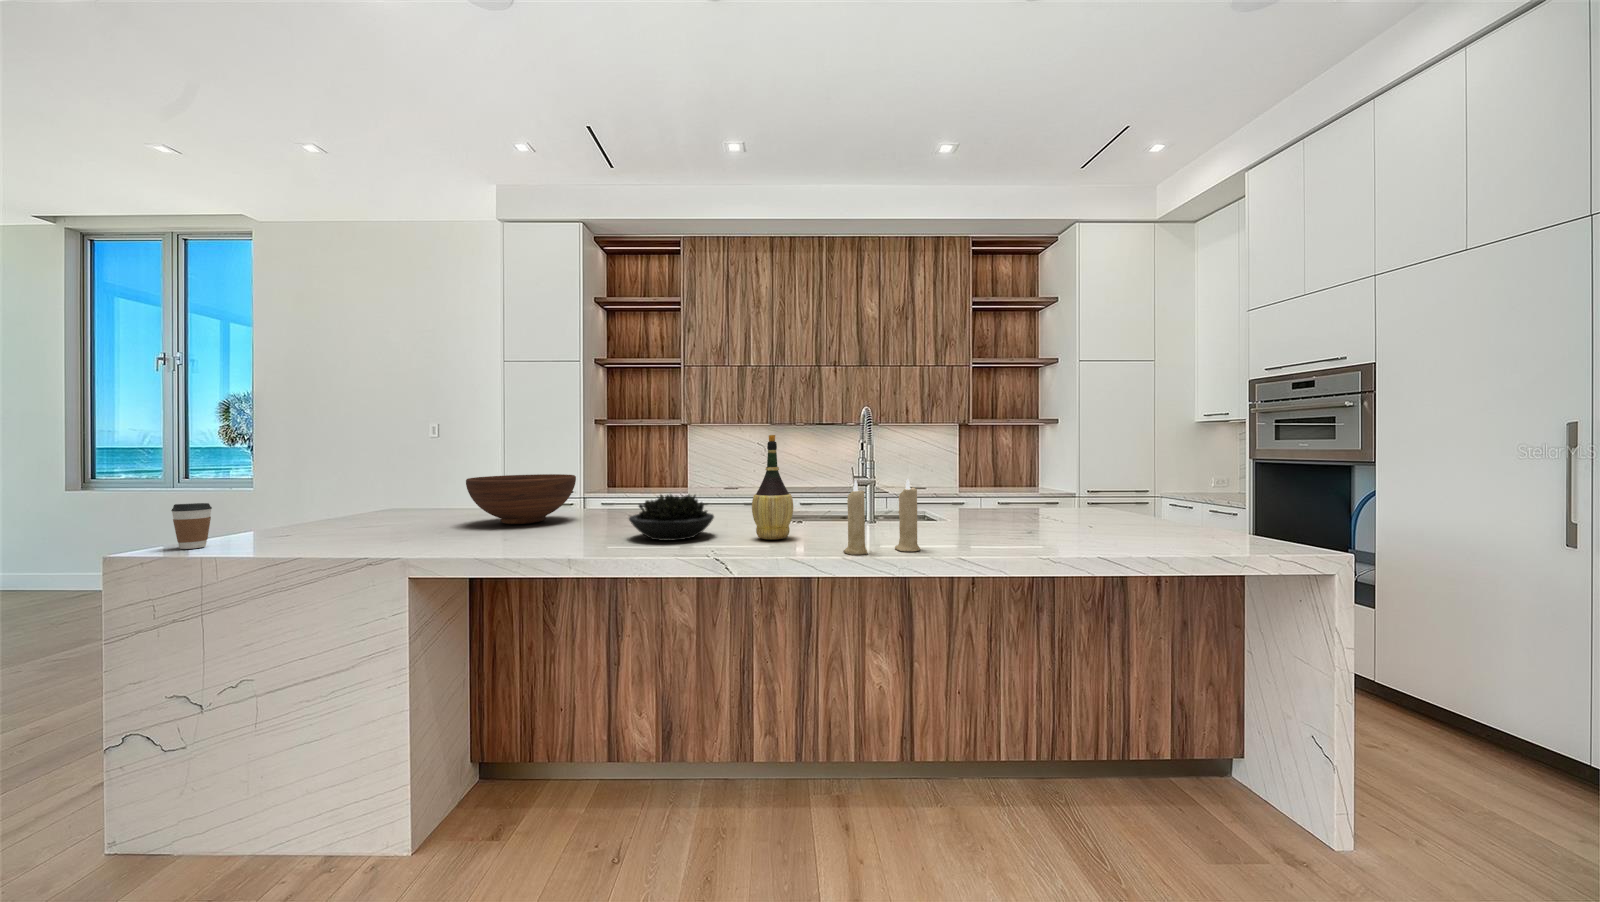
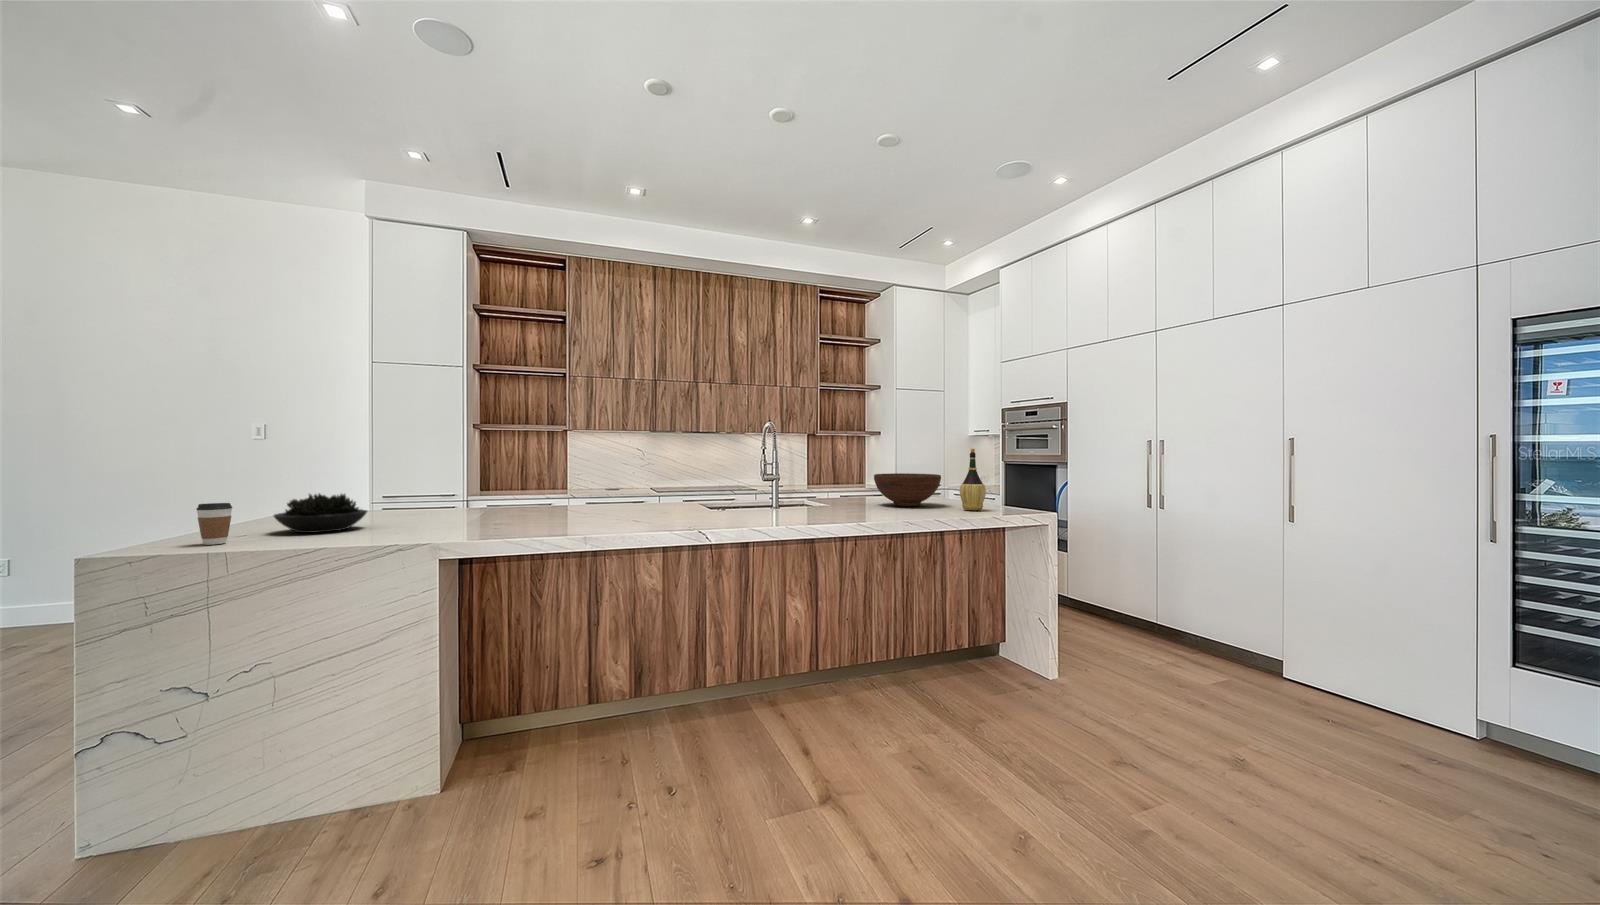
wine bottle: present [752,435,793,539] -> present [960,449,986,510]
fruit bowl: present [466,474,576,524] -> present [874,473,941,506]
candle: present [844,479,920,555] -> none [788,475,834,525]
succulent plant: present [629,495,714,541] -> present [274,494,367,533]

